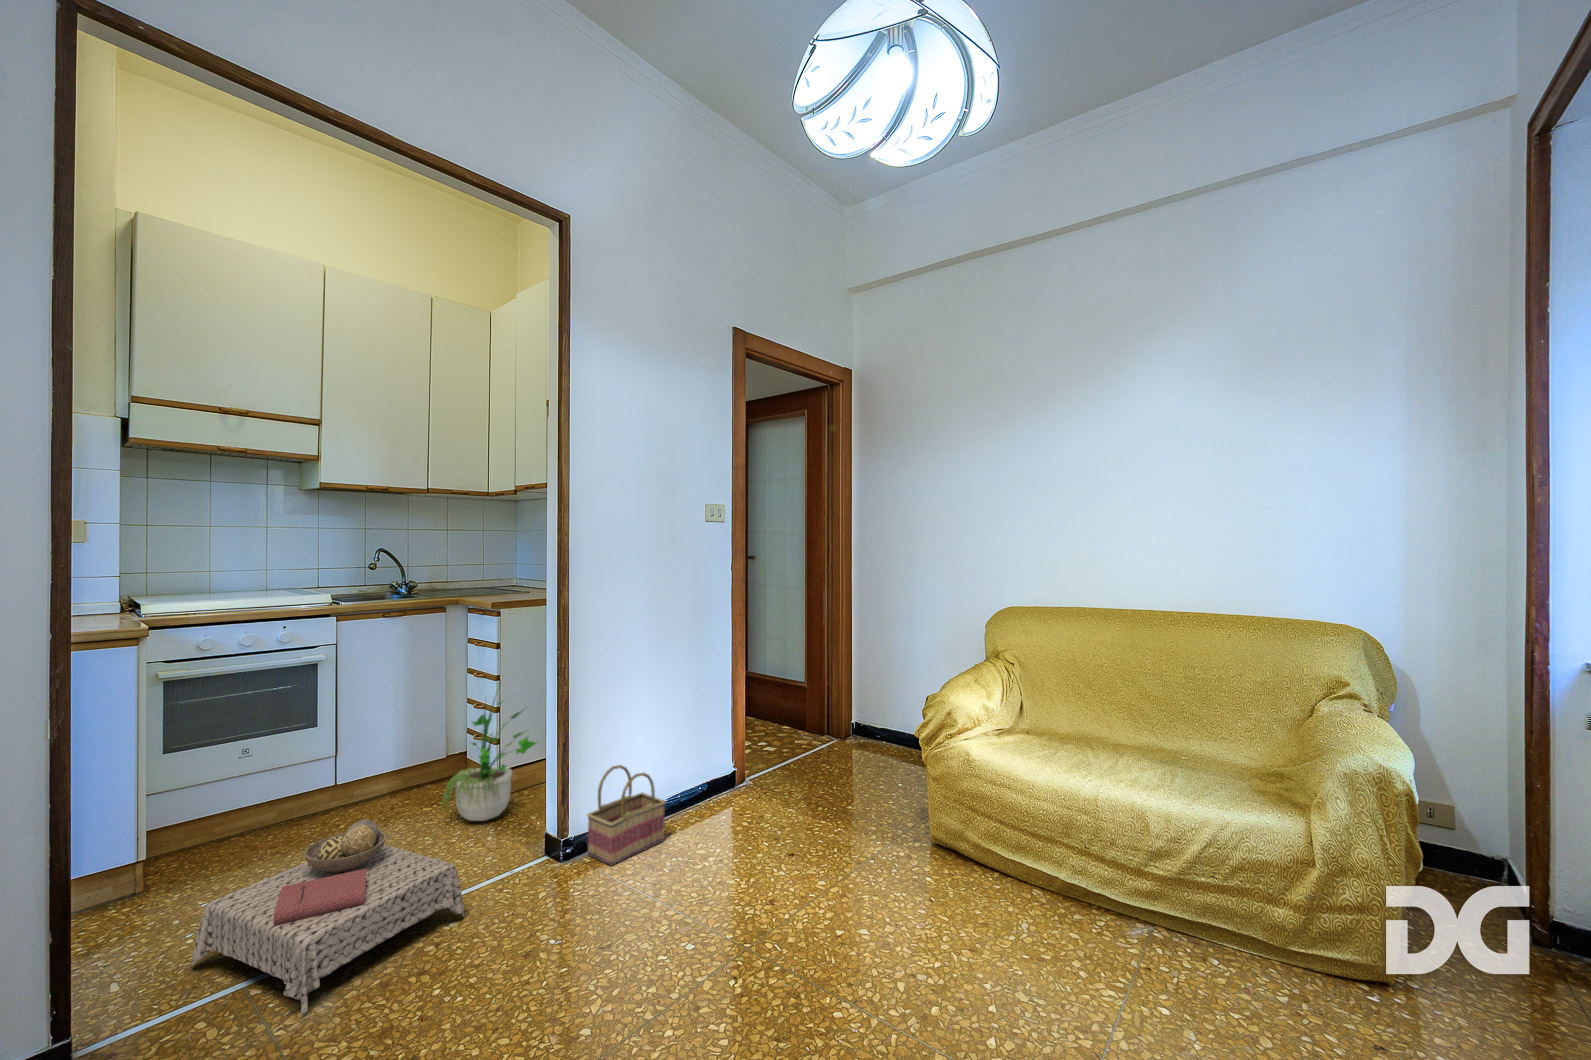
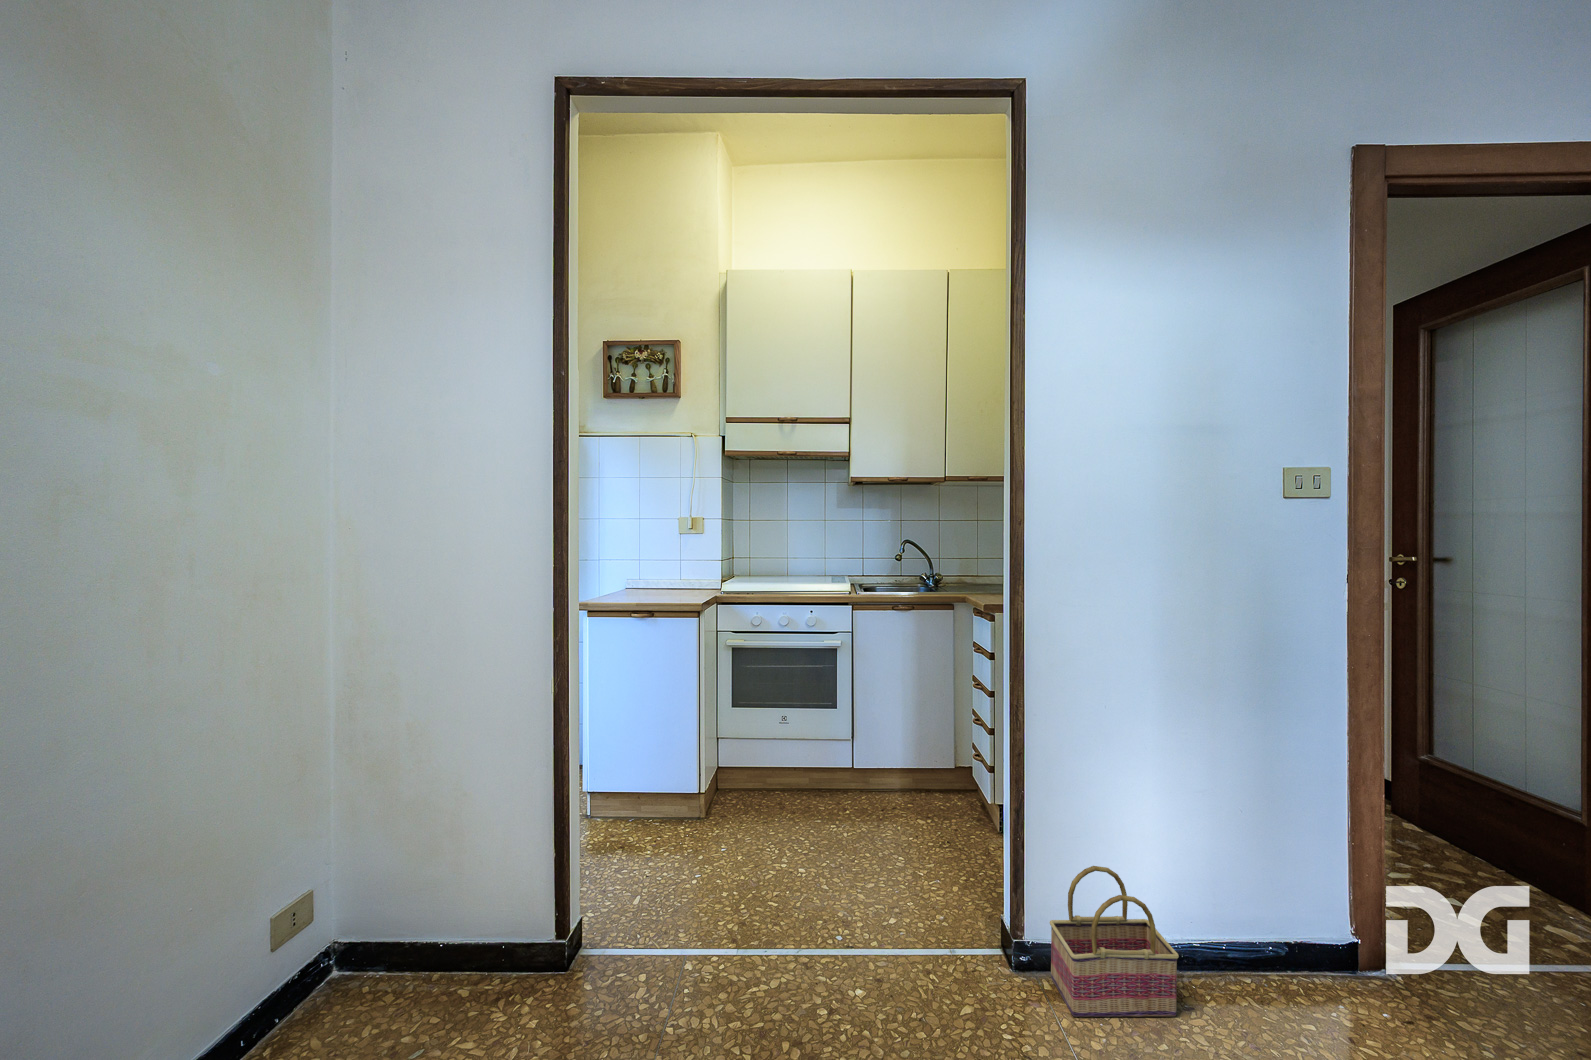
potted plant: present [441,703,537,821] -> none [918,694,1020,862]
ottoman: present [191,820,464,1017] -> none [673,827,874,1024]

